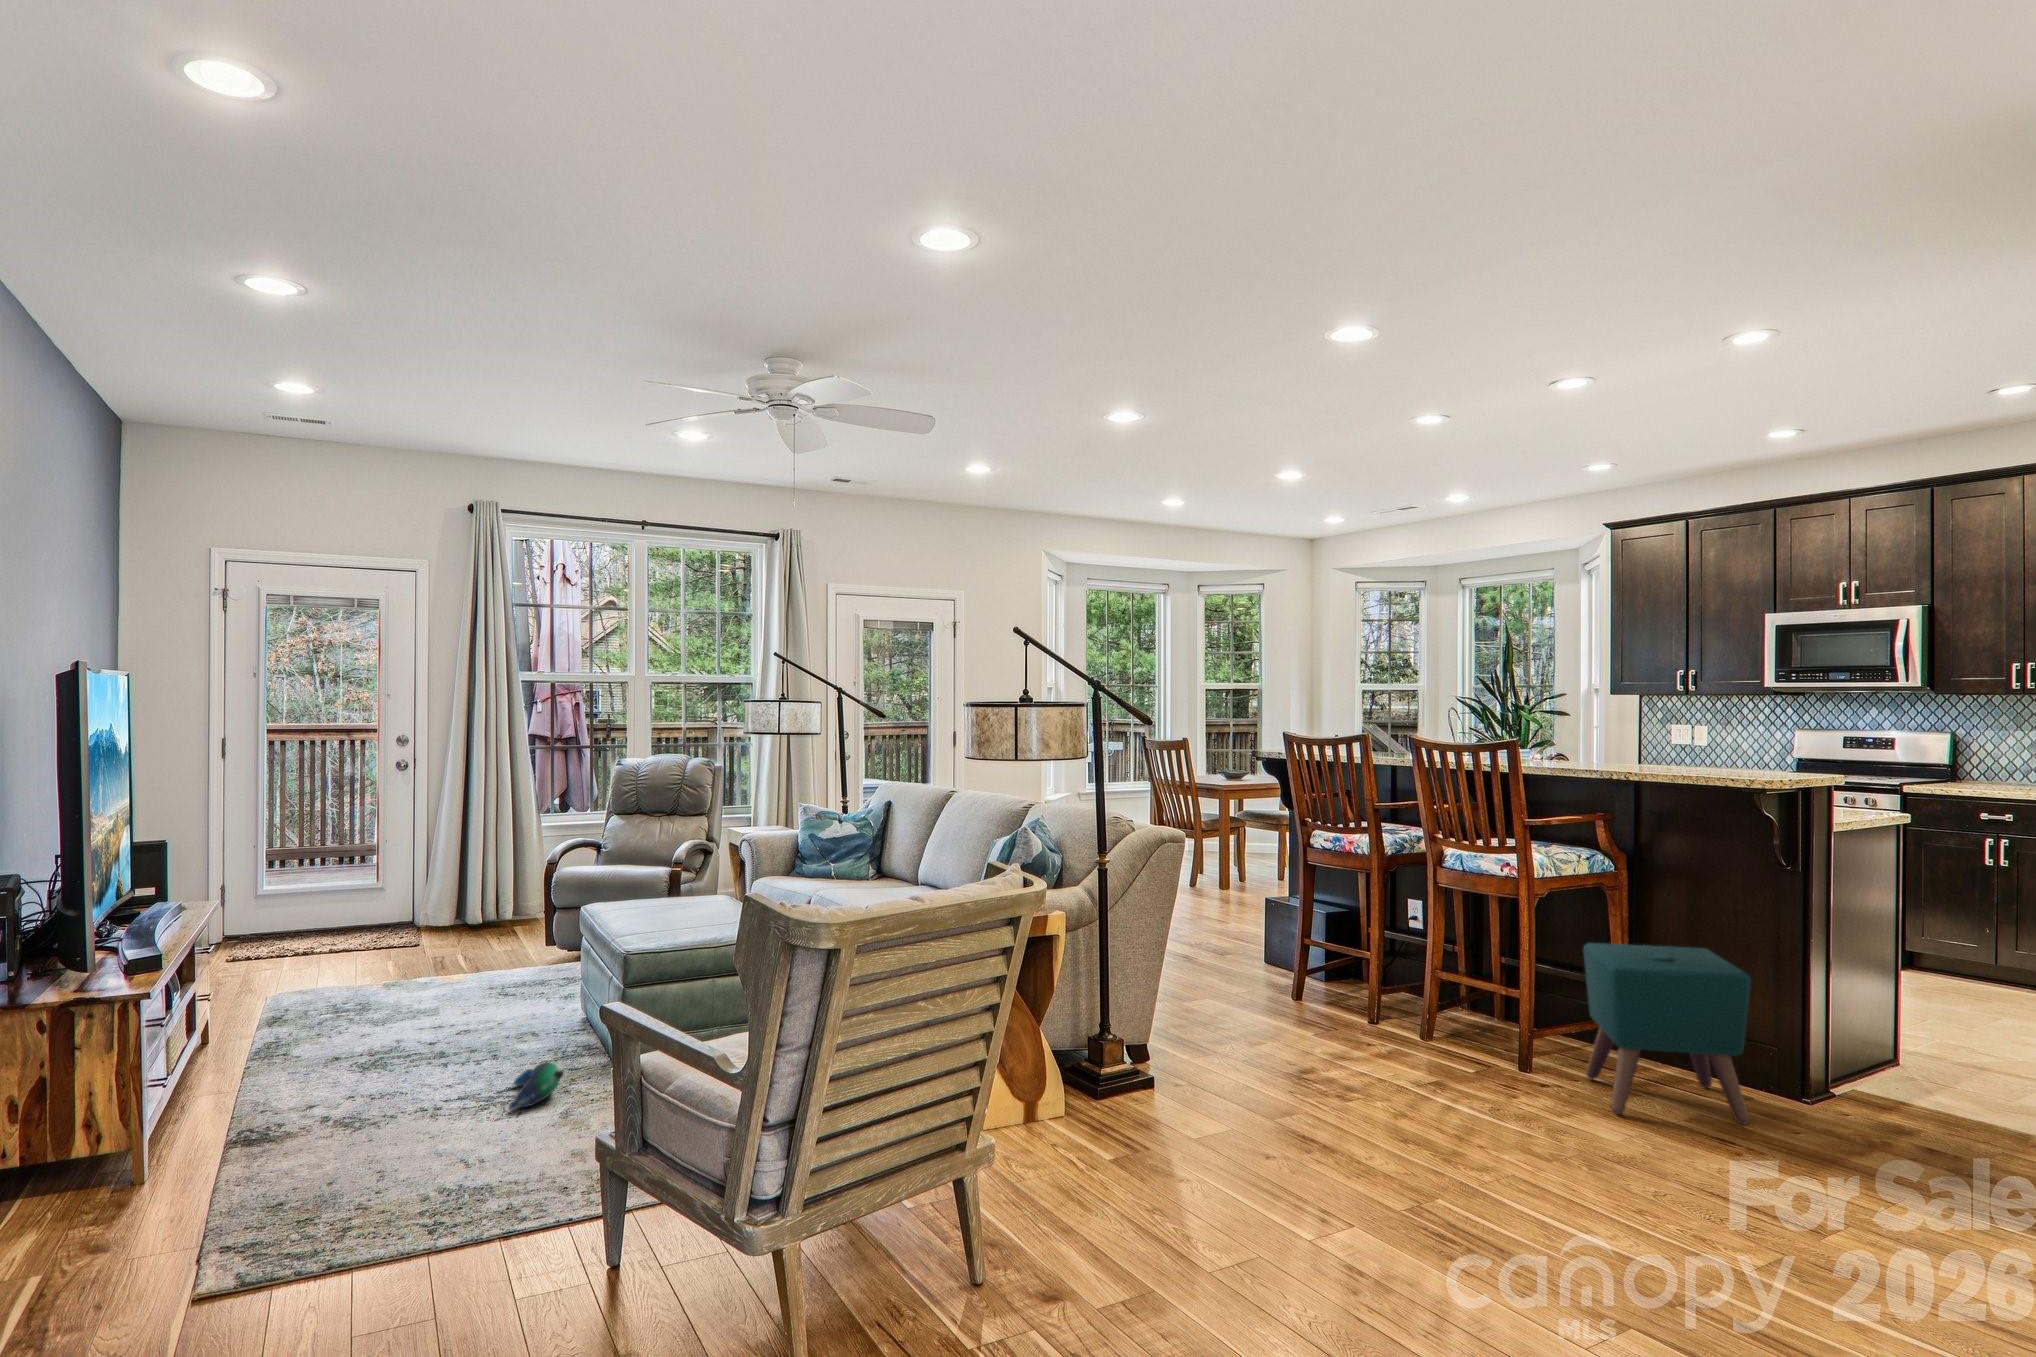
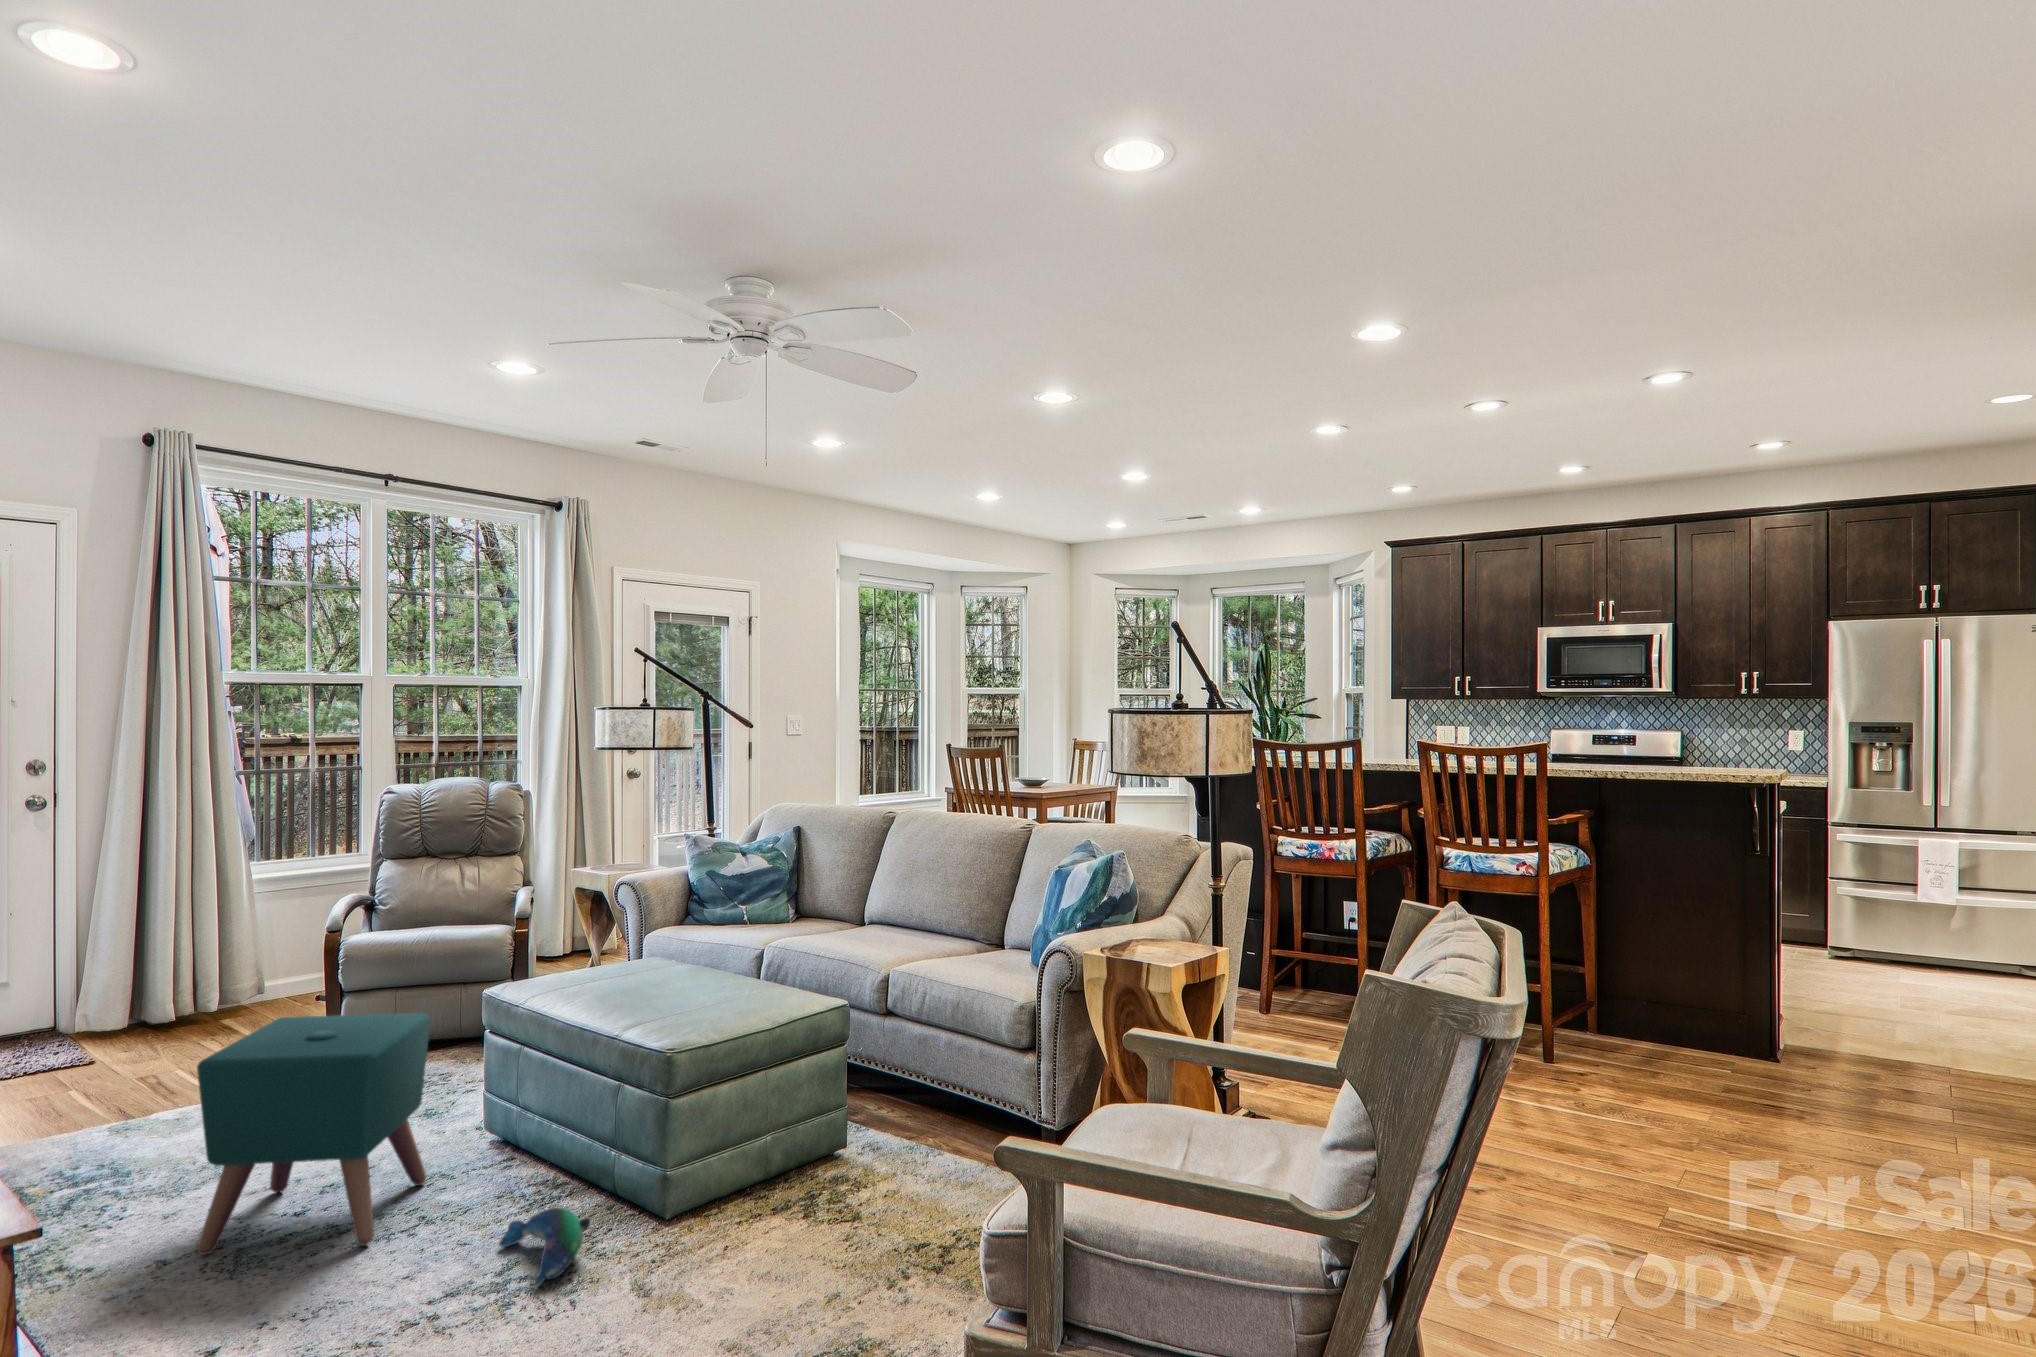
ottoman: present [1583,943,1751,1124] -> present [197,1013,431,1255]

